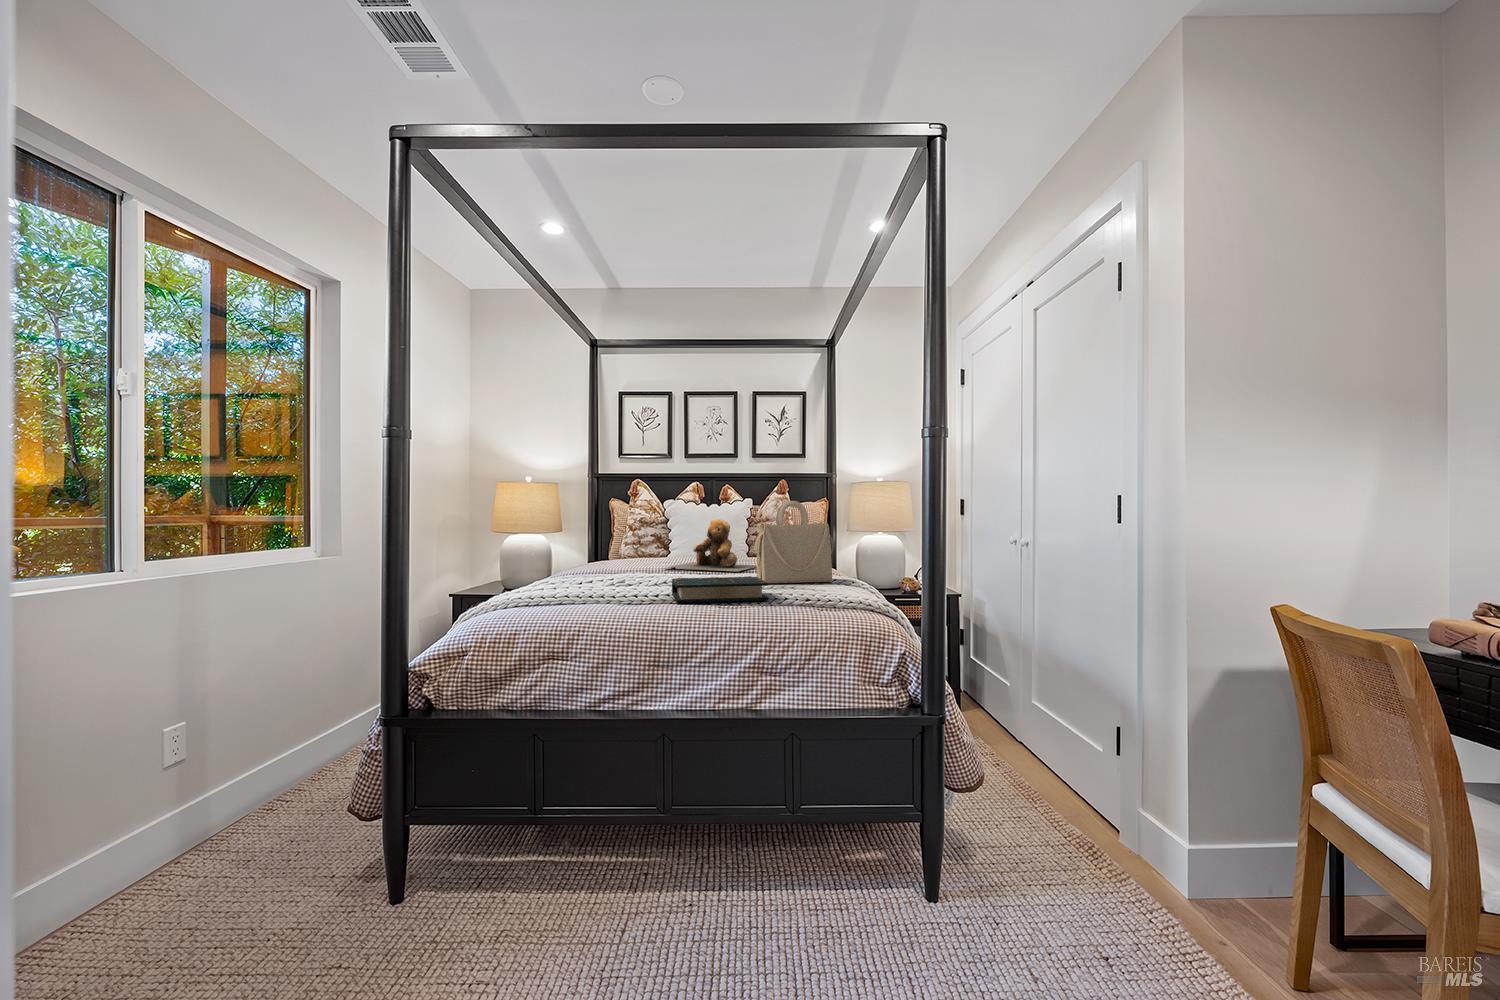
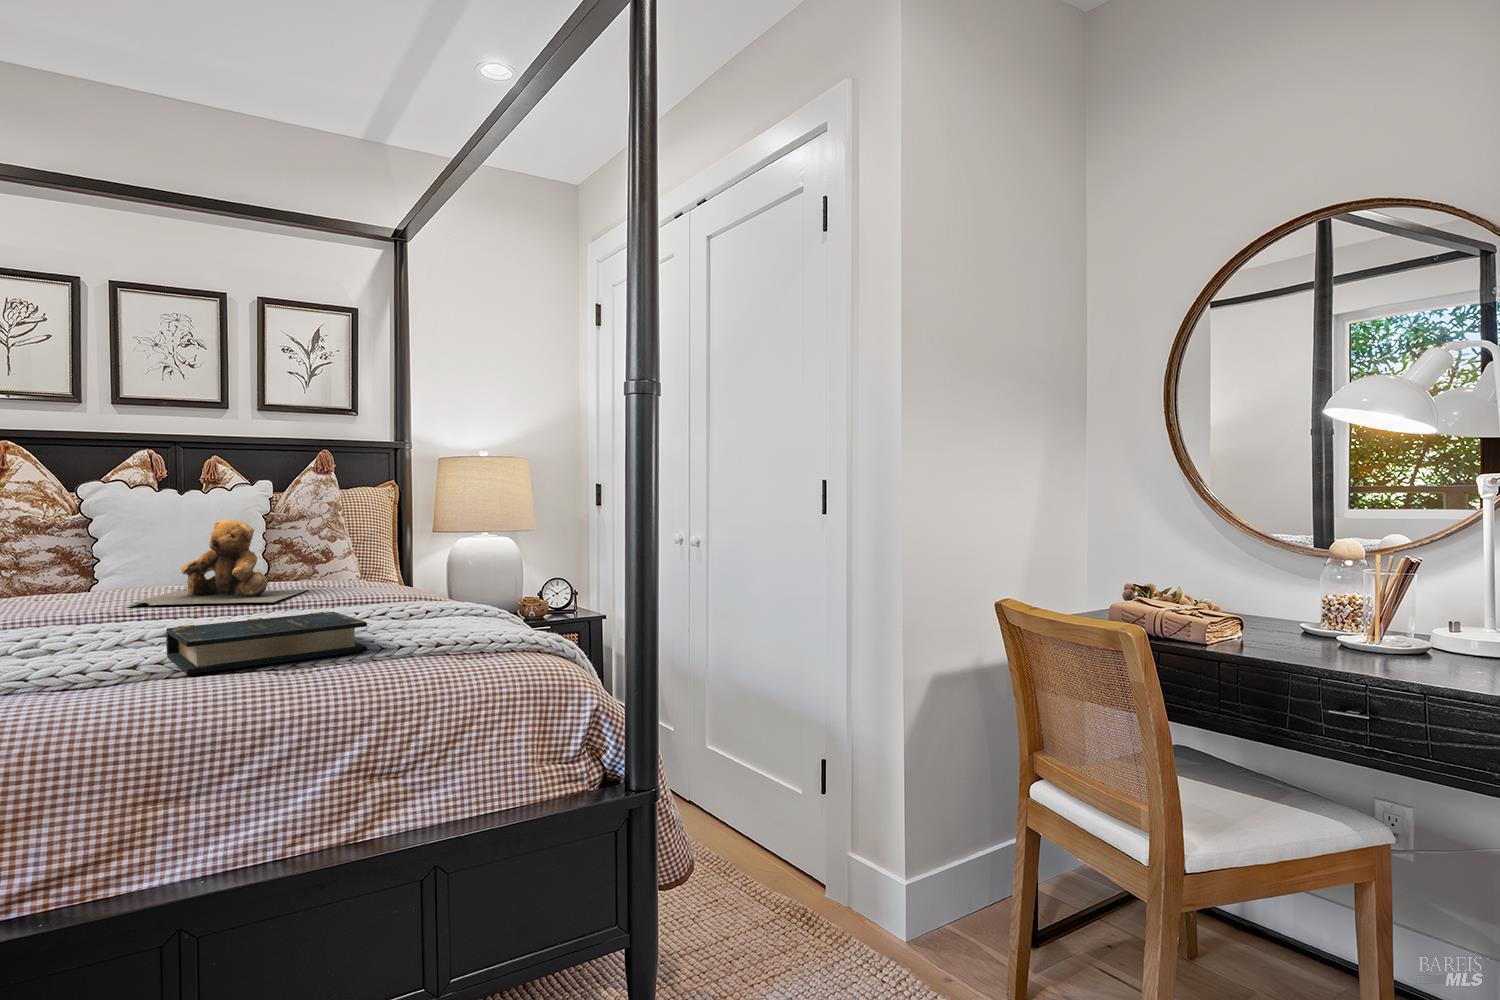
handbag: present [755,501,833,583] -> none [316,488,446,619]

